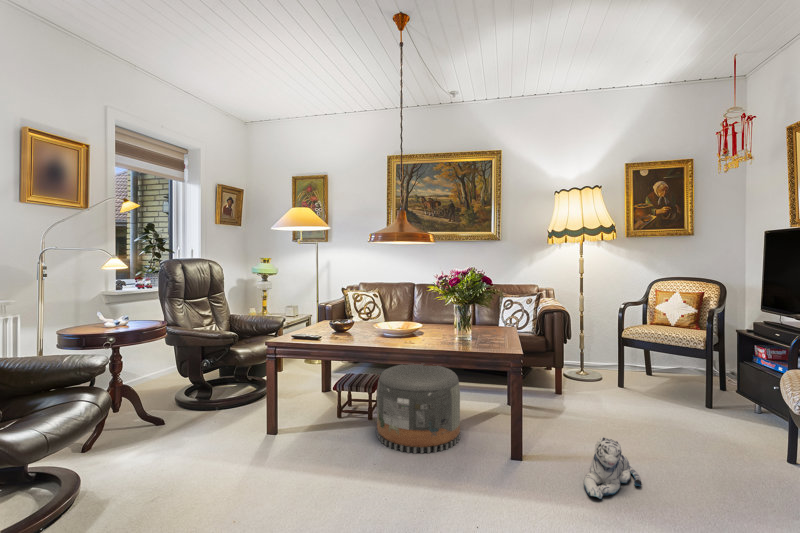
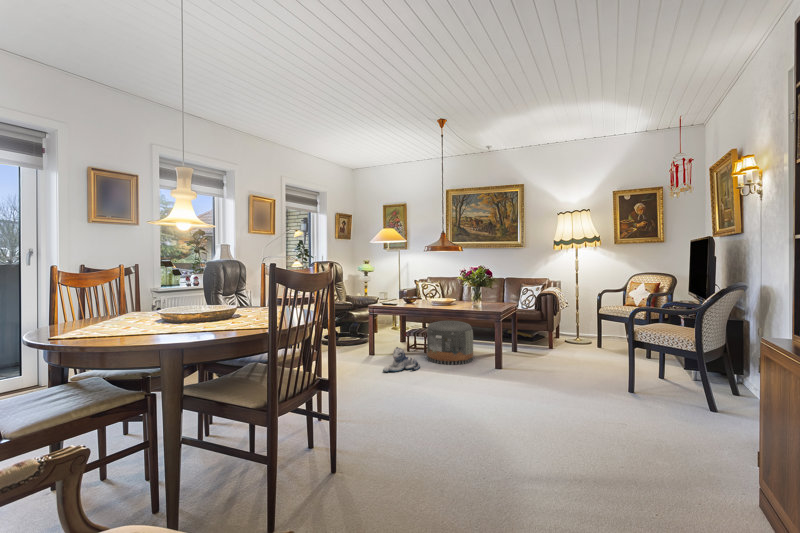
plush toy: present [584,437,641,499] -> present [383,347,420,372]

